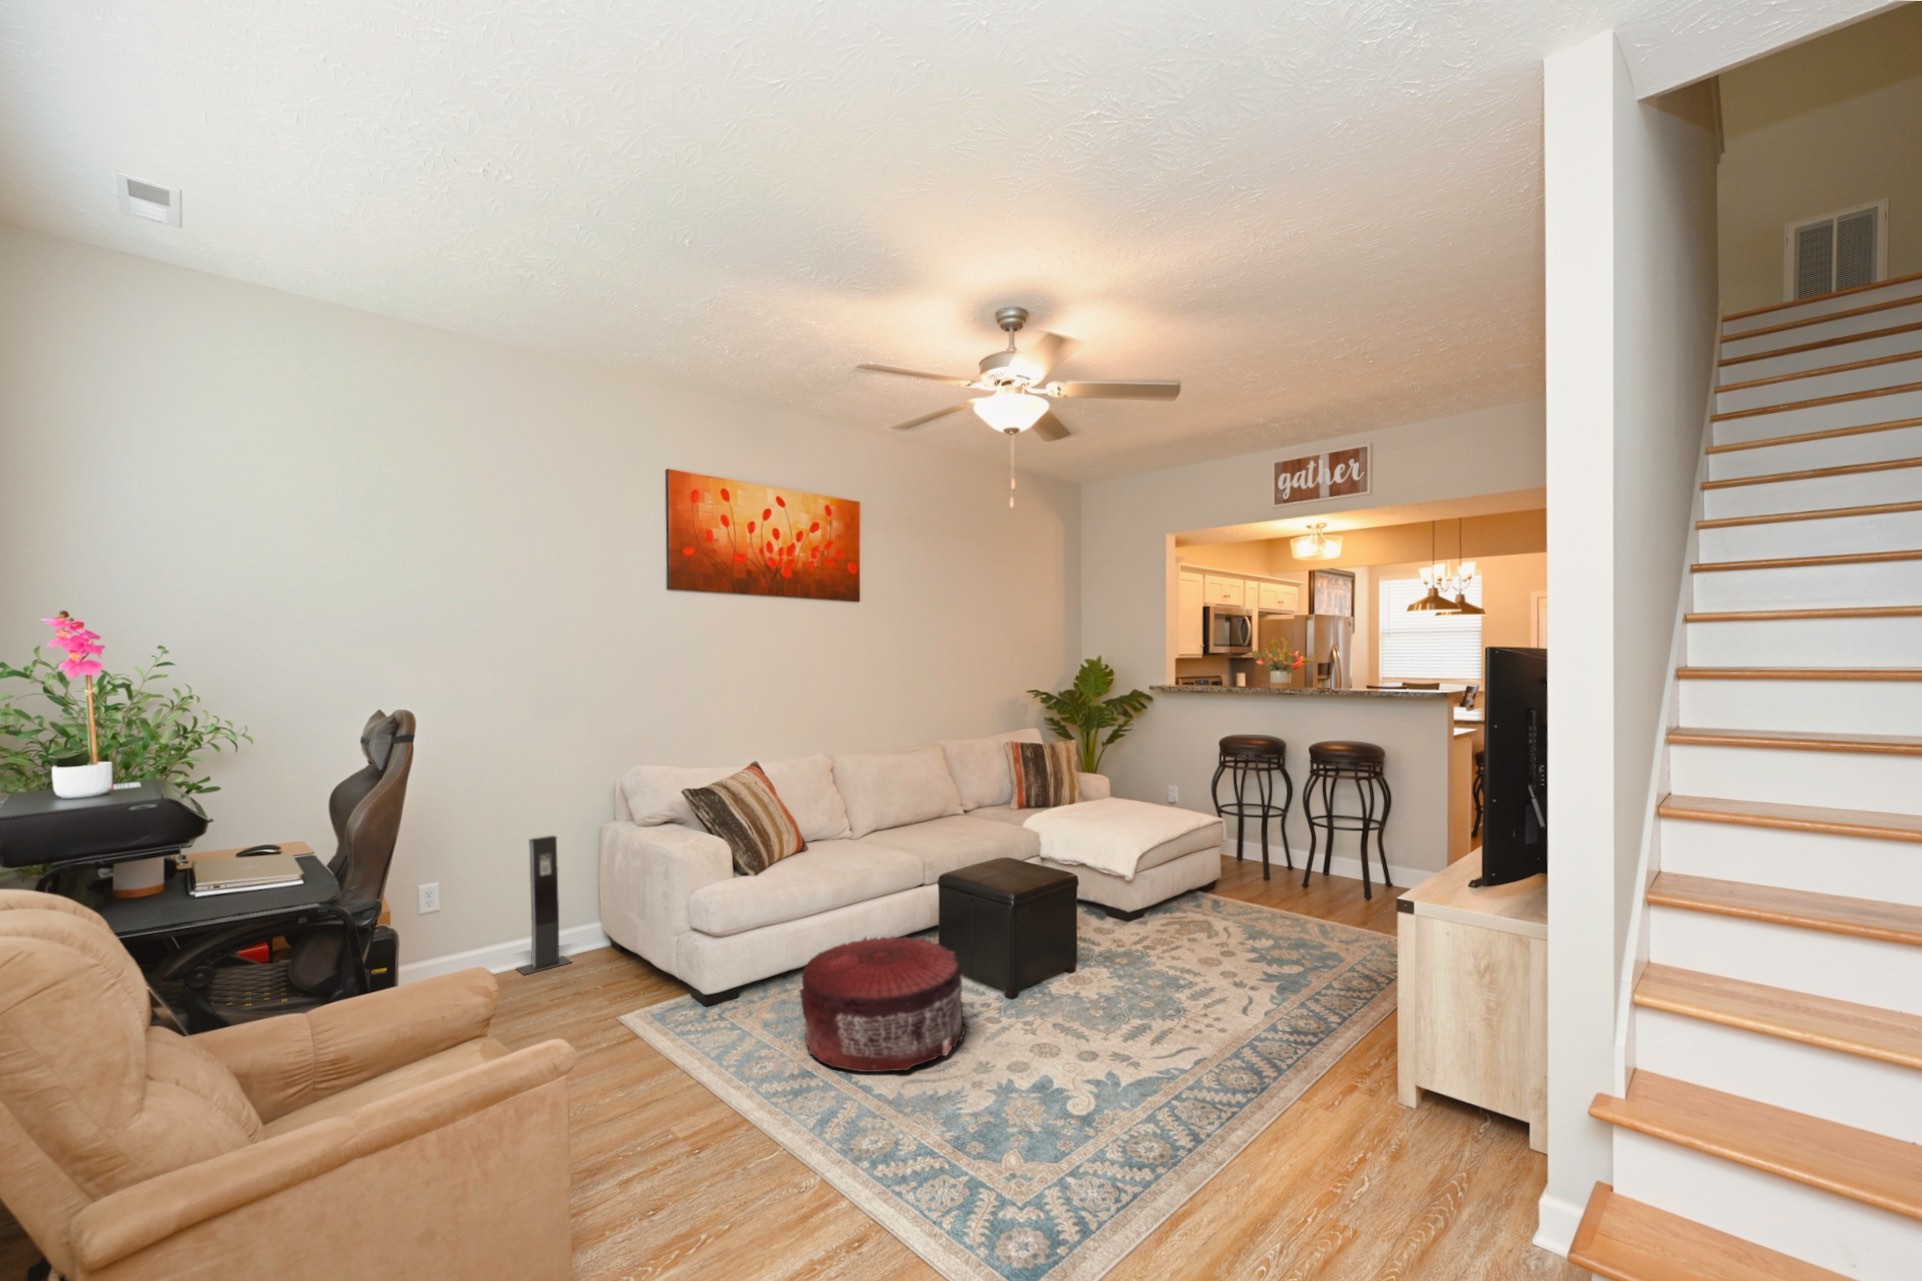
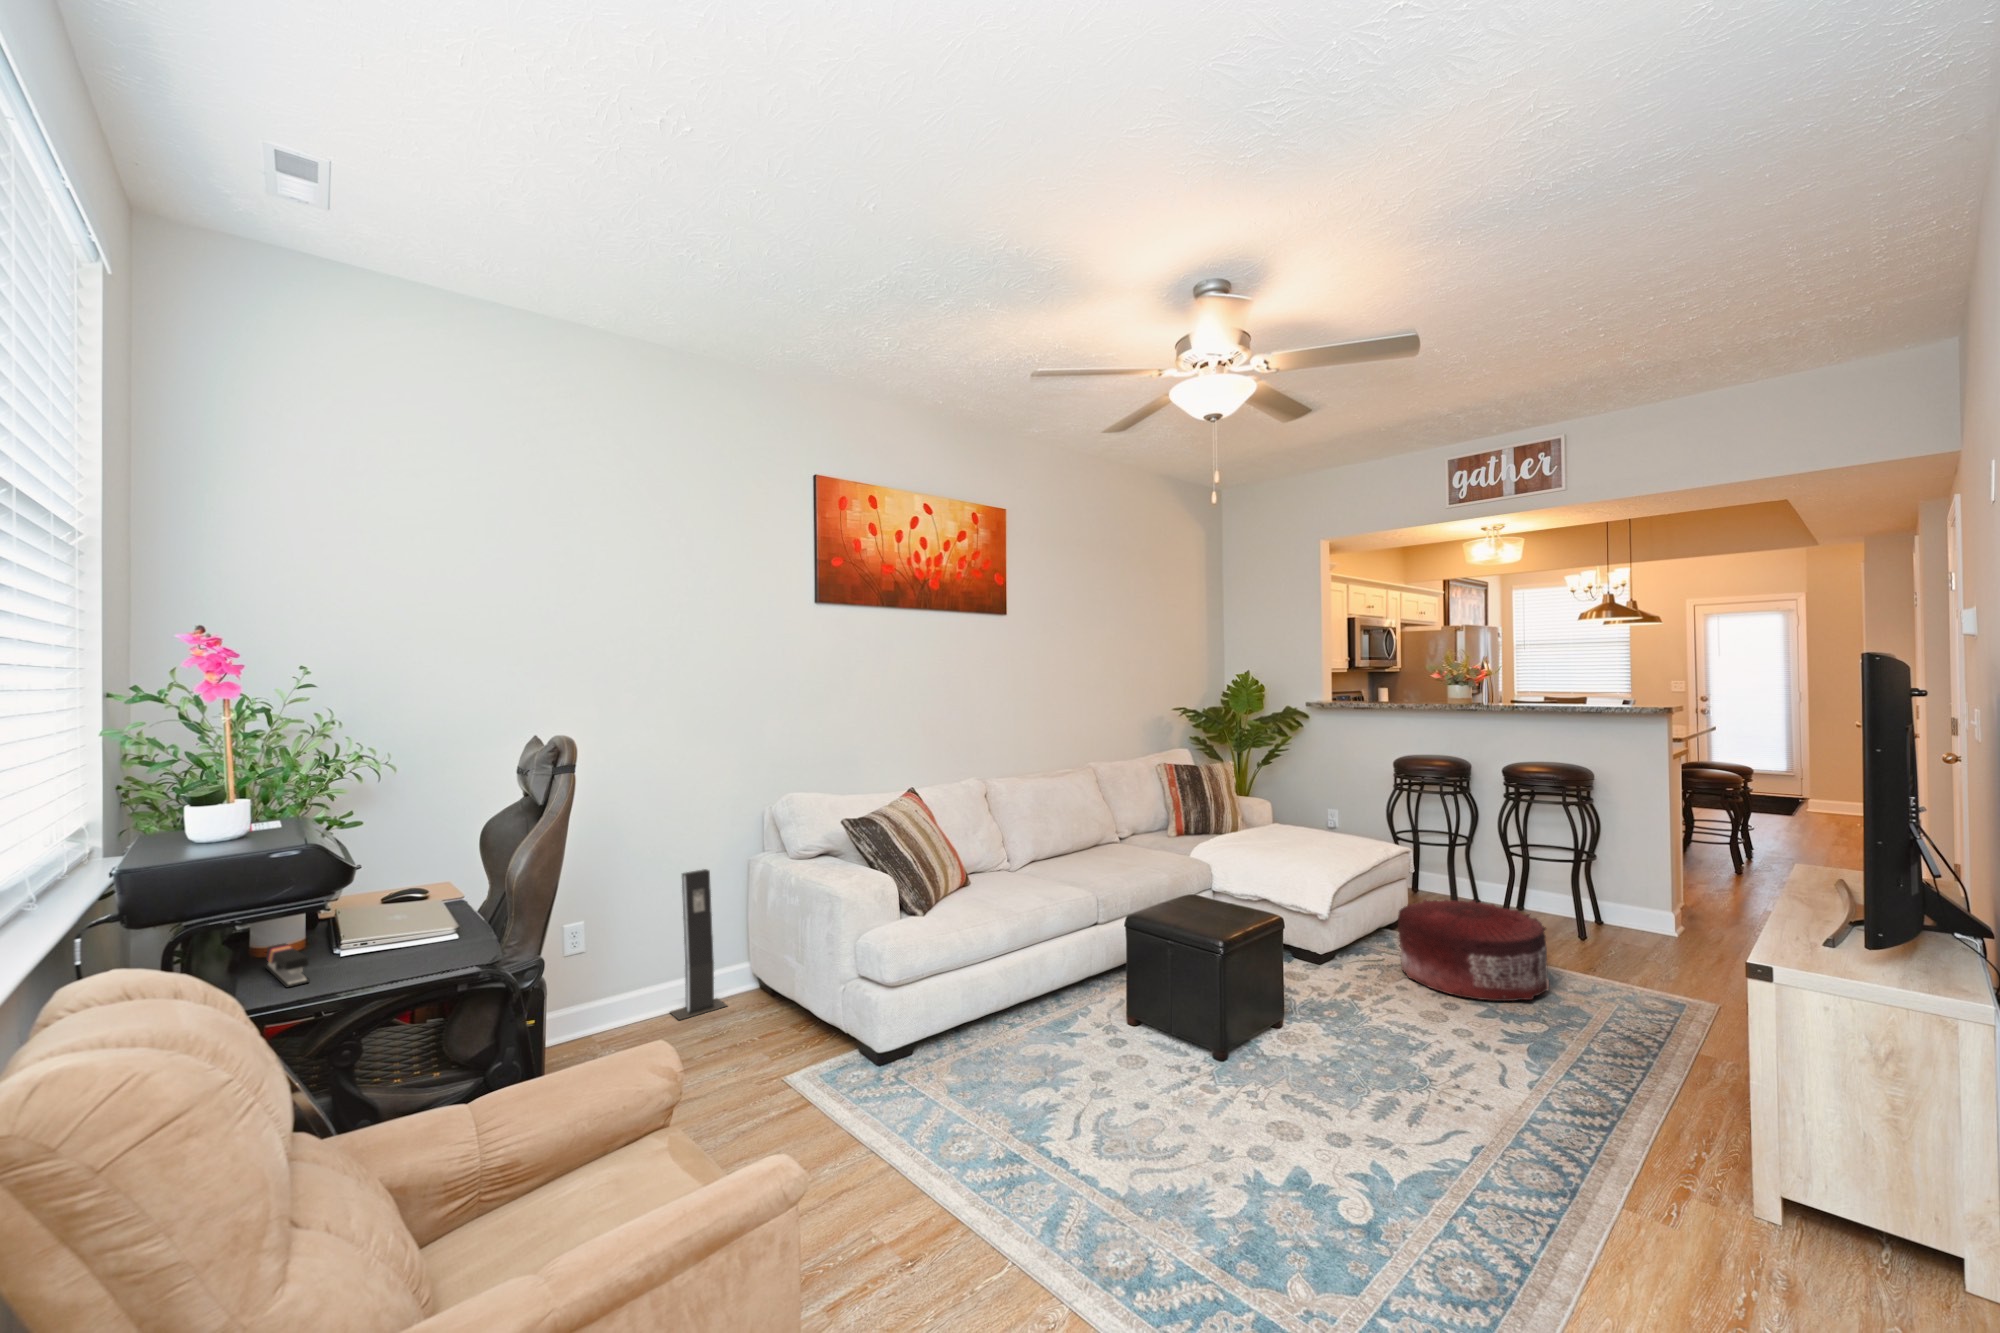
stapler: none [130,882,169,916] -> present [266,943,309,987]
pouf: present [799,936,968,1072] -> present [1398,900,1549,1001]

